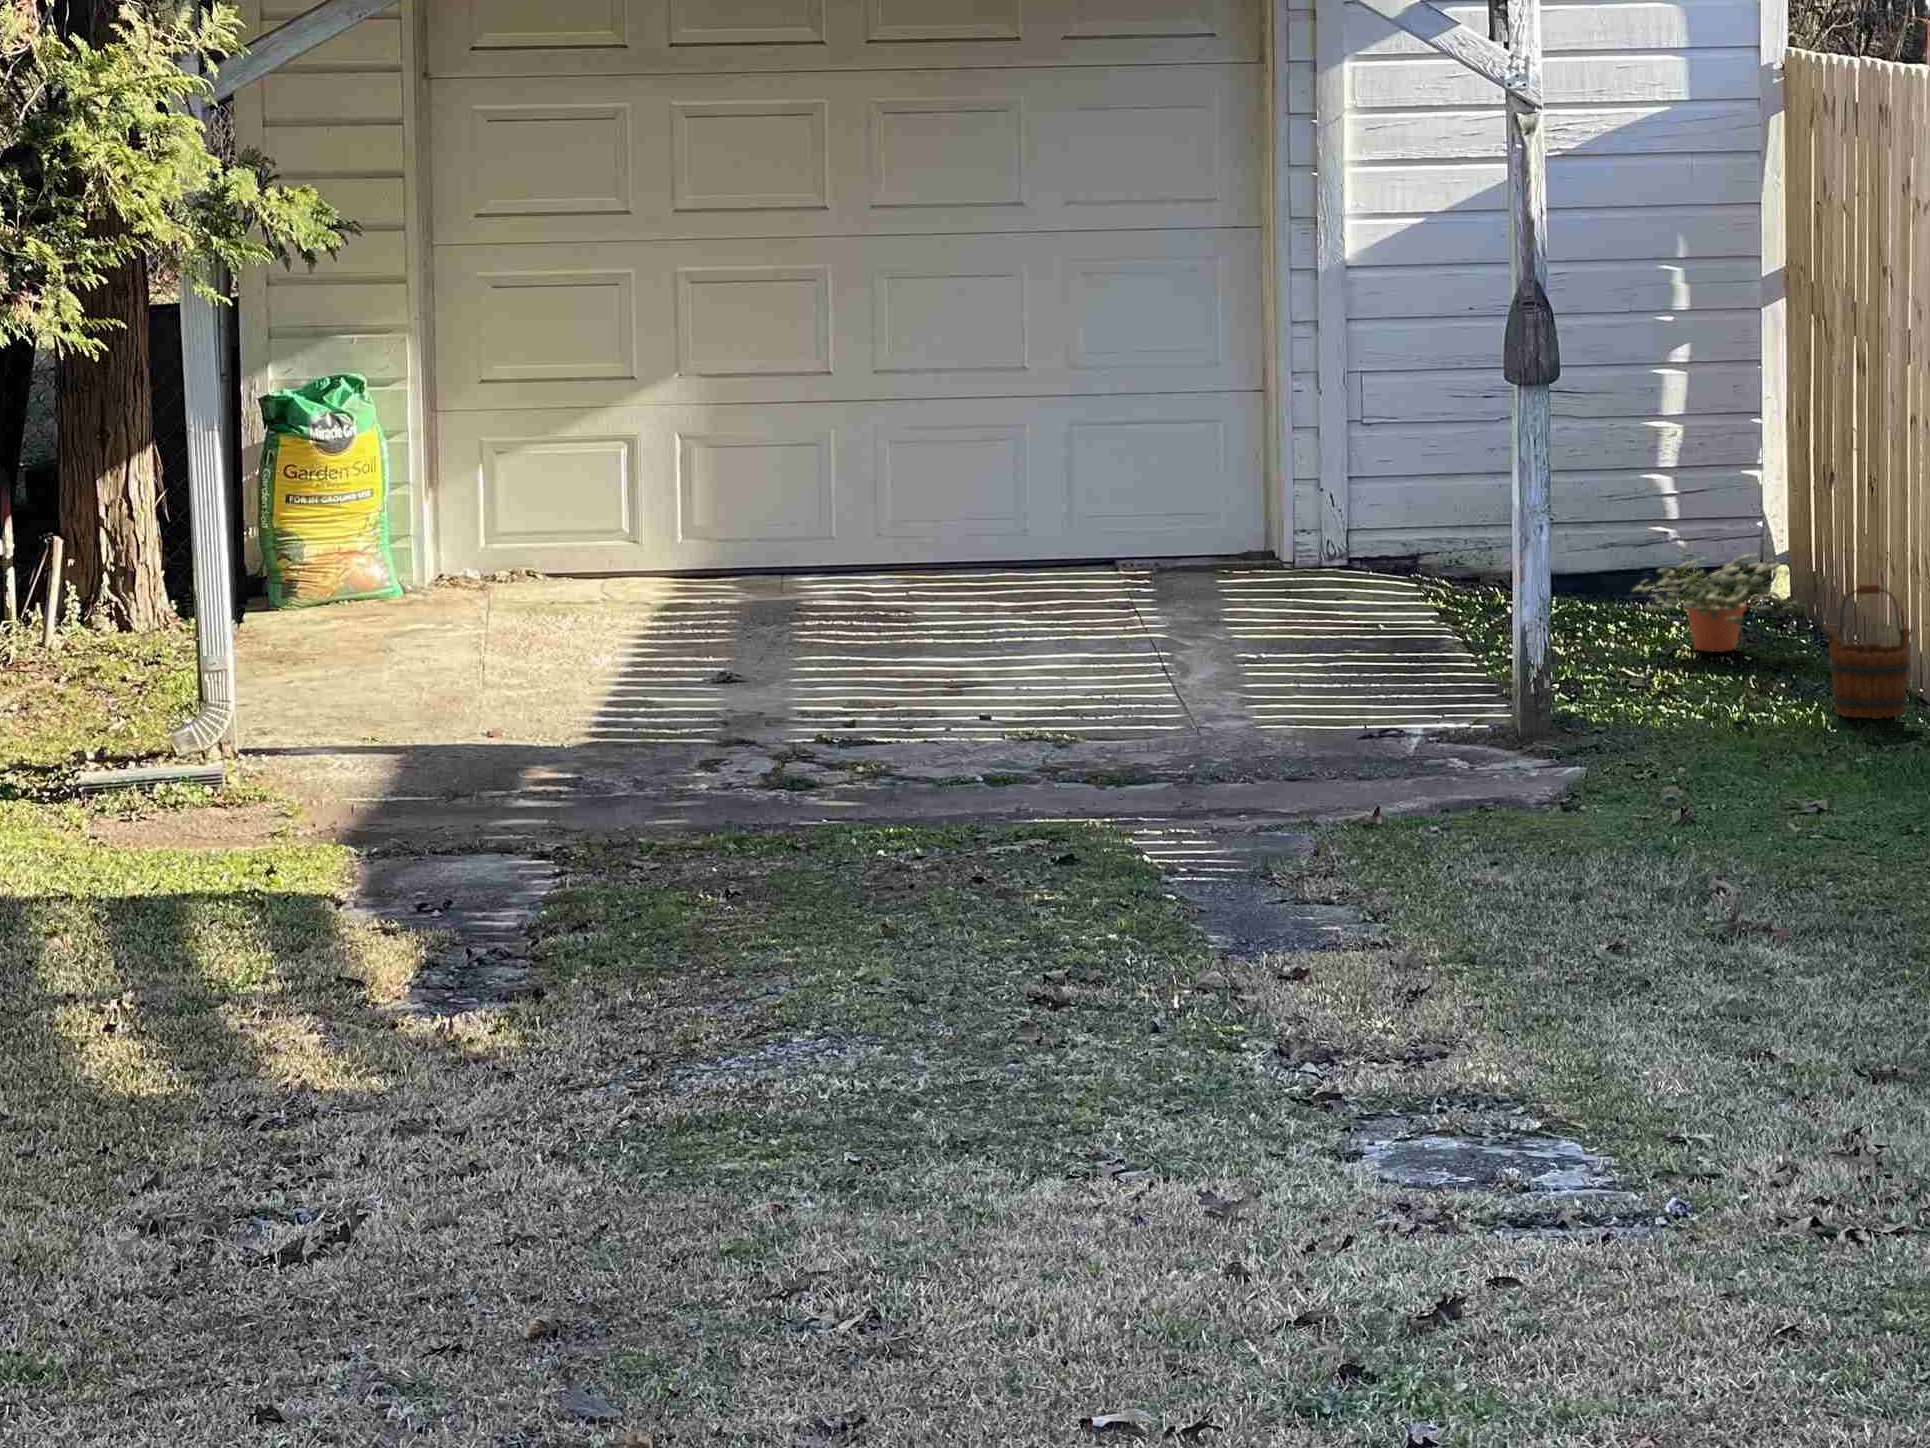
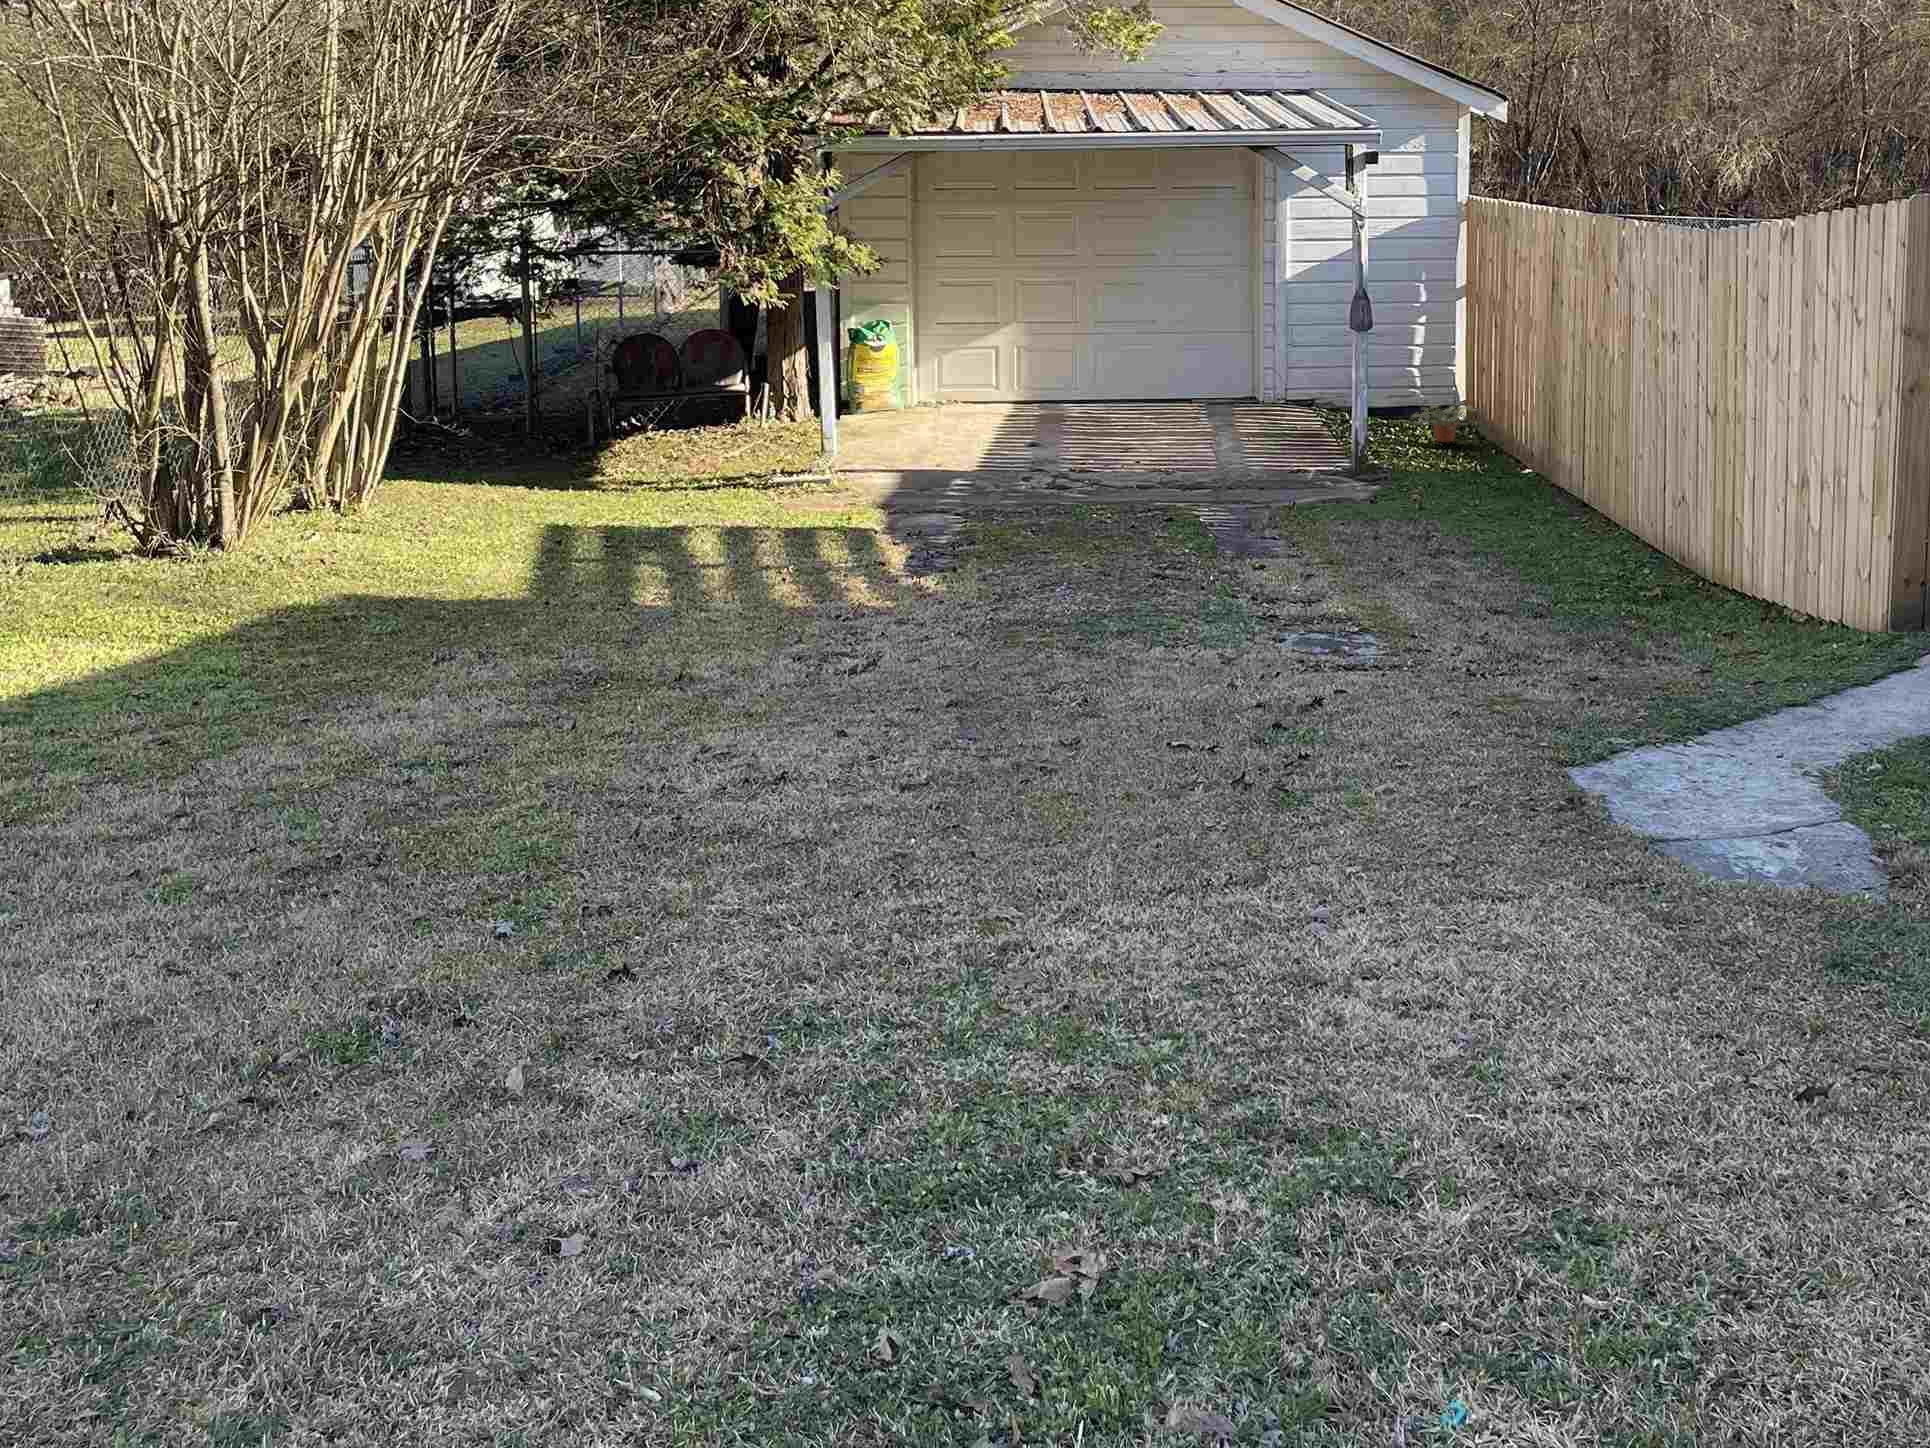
wooden bucket: present [1827,585,1912,719] -> none [1484,411,1520,466]

